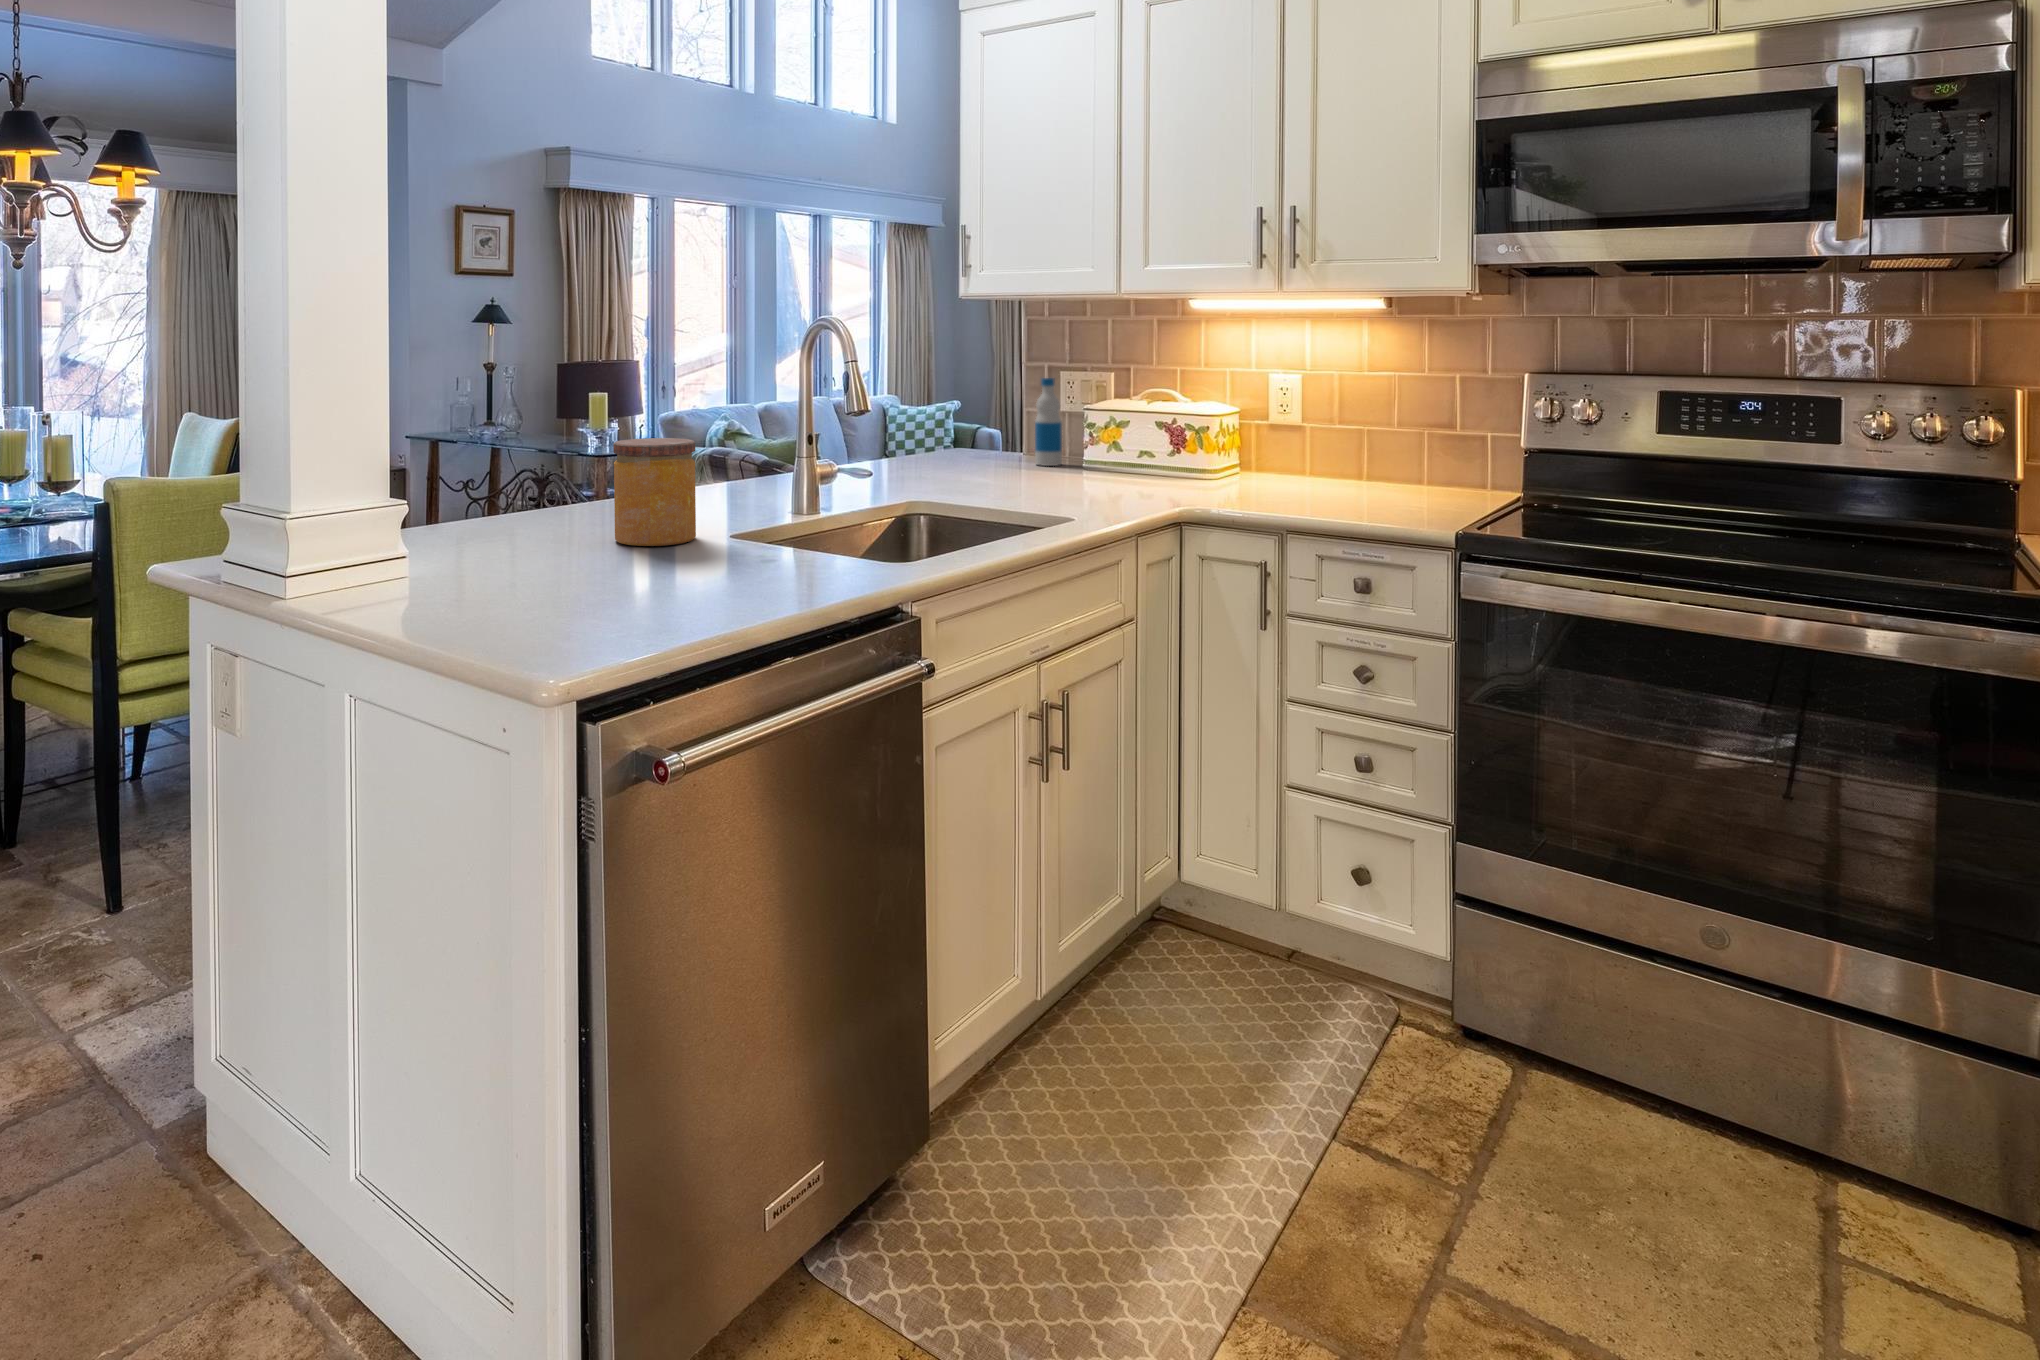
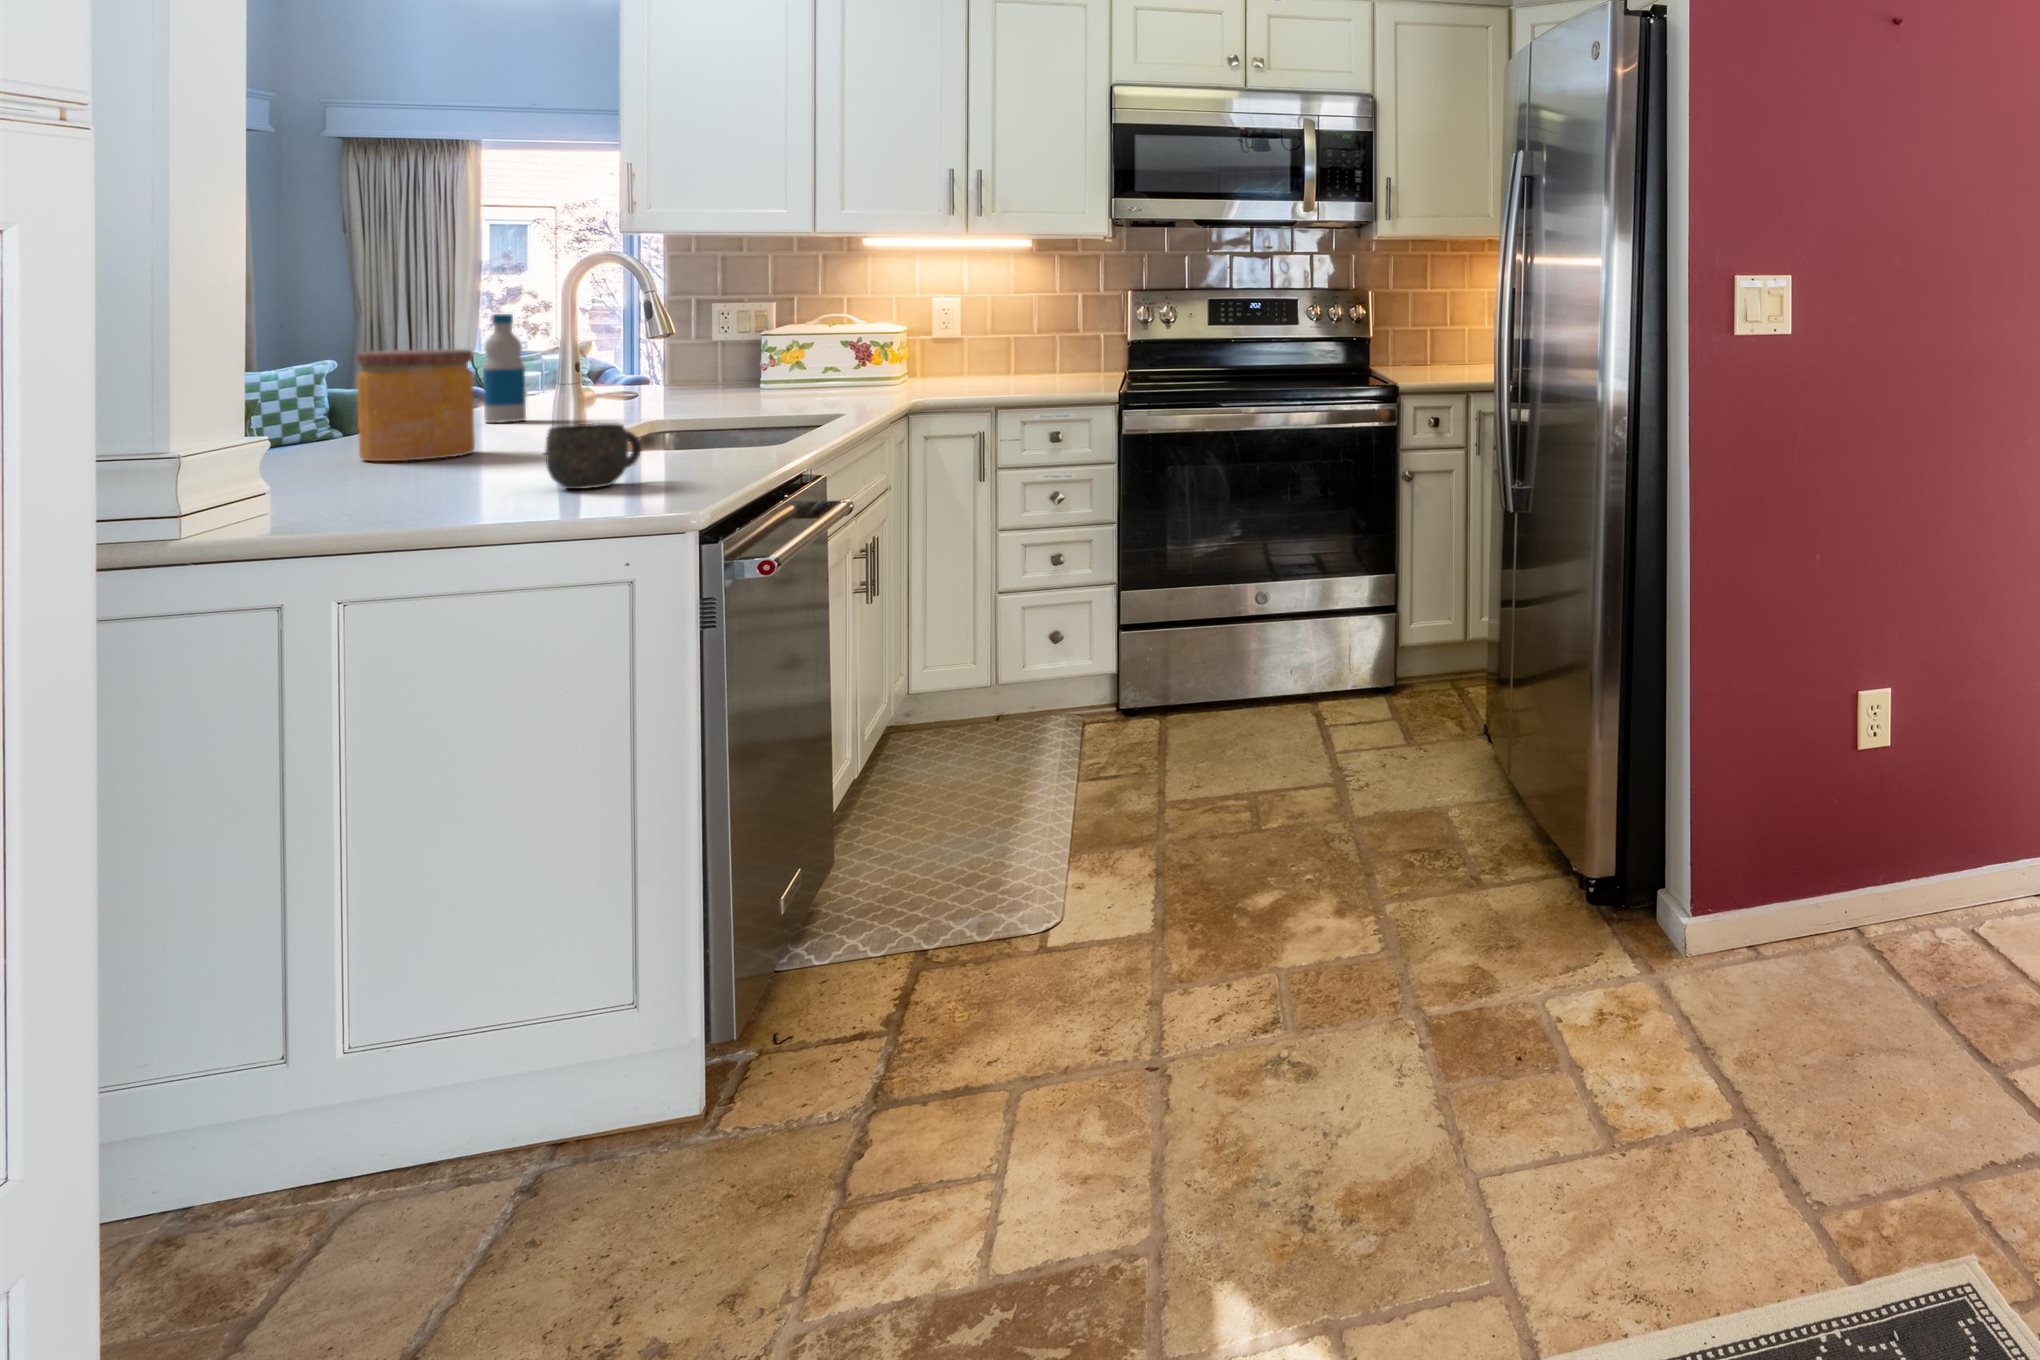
bottle: present [1035,378,1062,466] -> present [483,314,526,423]
mug: none [585,546,678,622] -> present [545,423,641,489]

